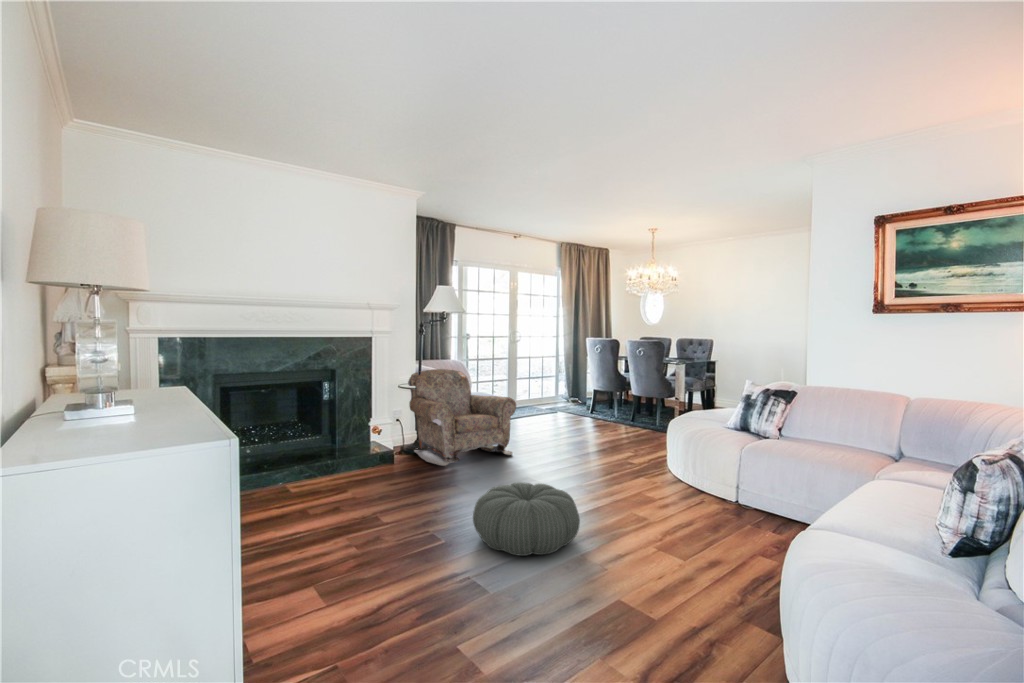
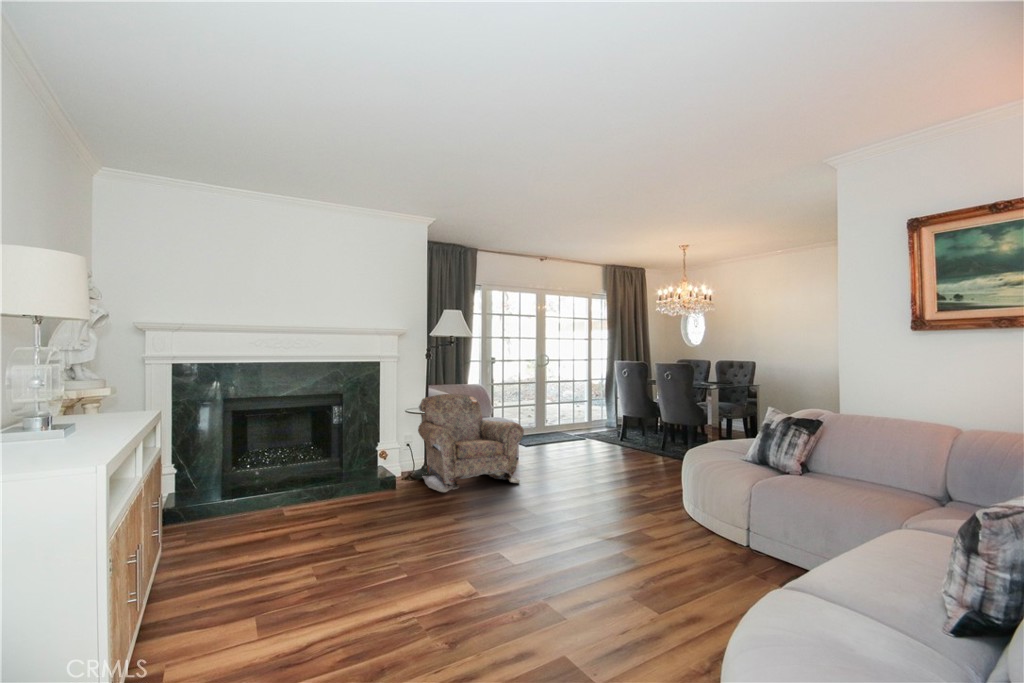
pouf: present [473,482,580,556] -> none [436,514,549,596]

